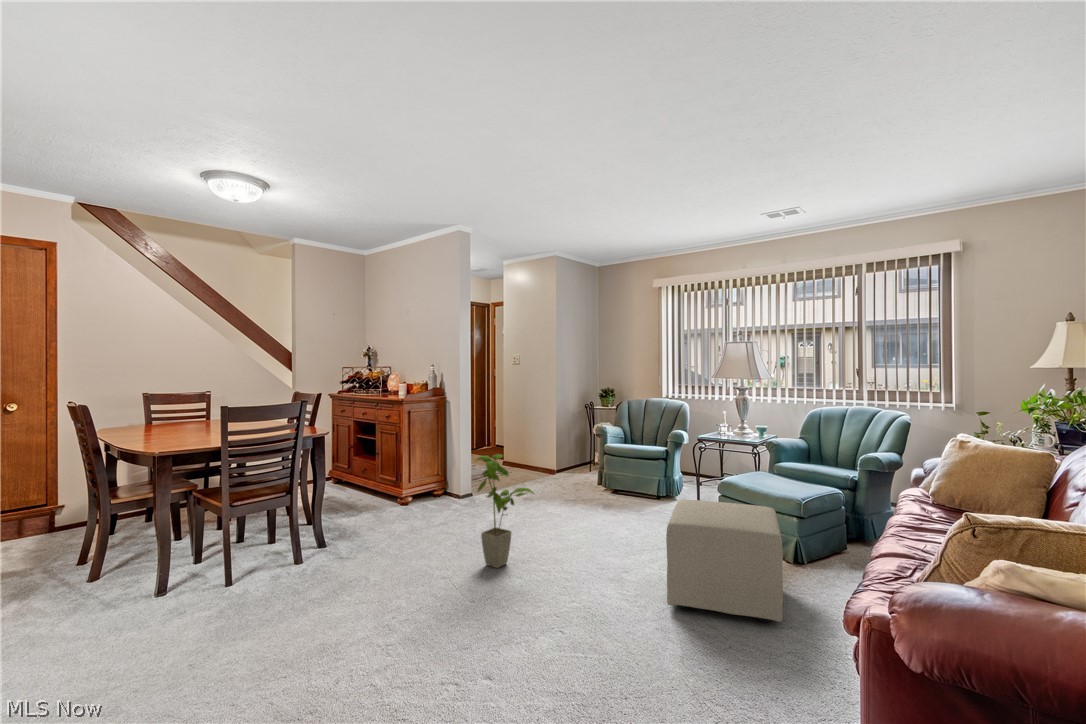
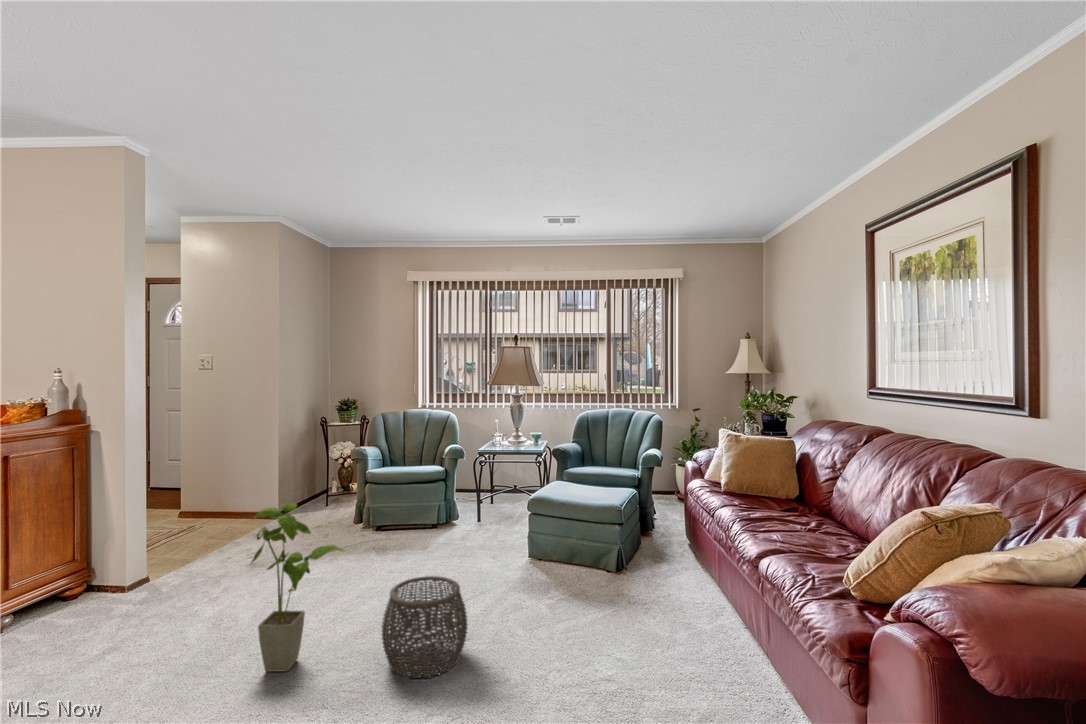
ottoman: present [666,499,783,622] -> none [519,520,657,657]
woven basket: none [551,522,615,596] -> present [382,576,467,678]

